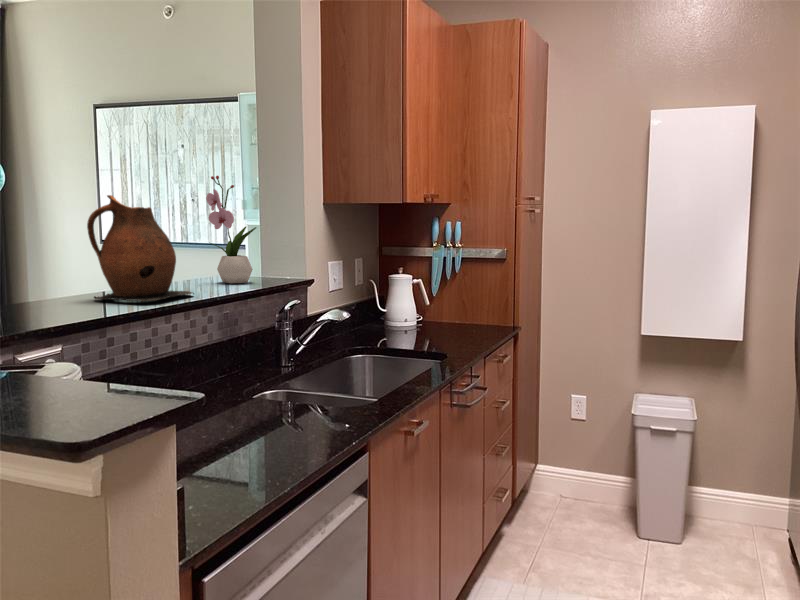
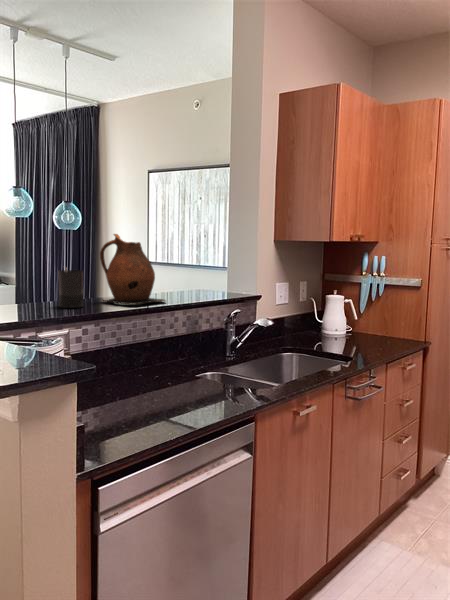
flower arrangement: present [206,176,256,283] -> none [186,221,219,296]
candle: none [28,248,72,312] -> present [59,268,83,308]

